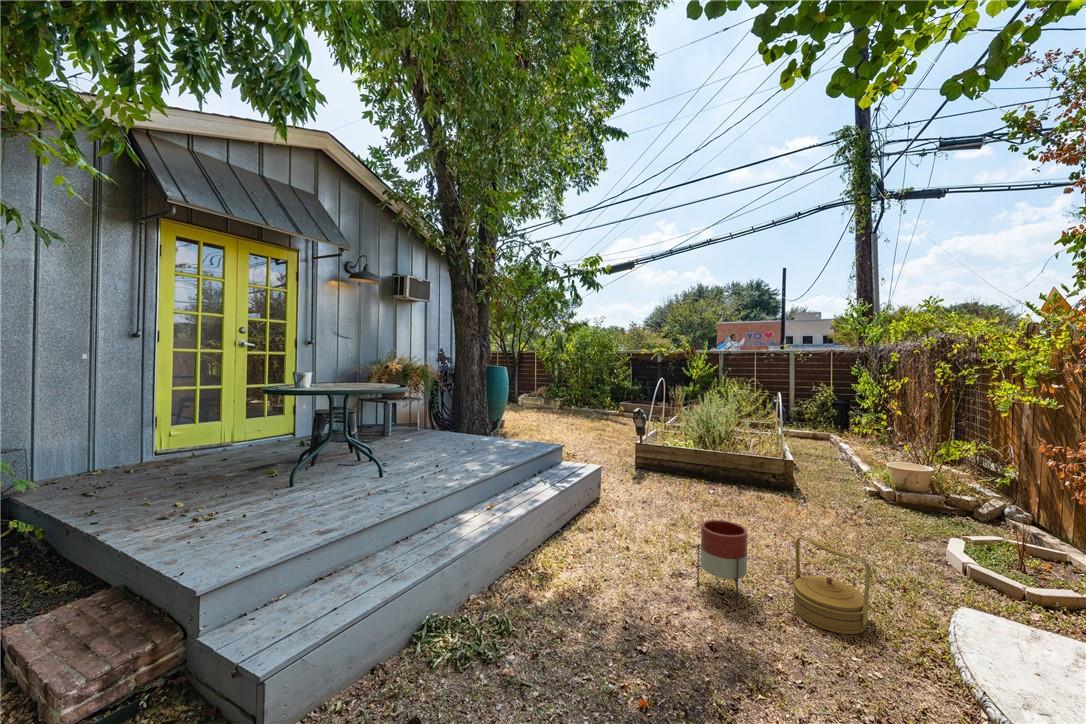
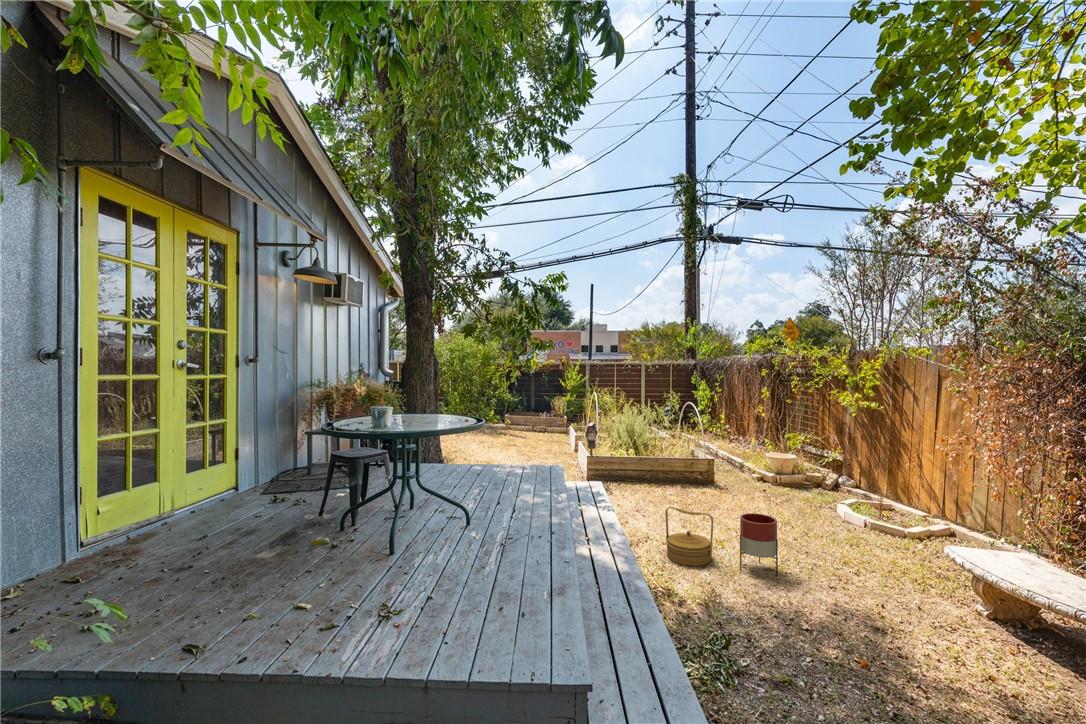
basket: present [792,536,871,634] -> present [665,507,713,566]

